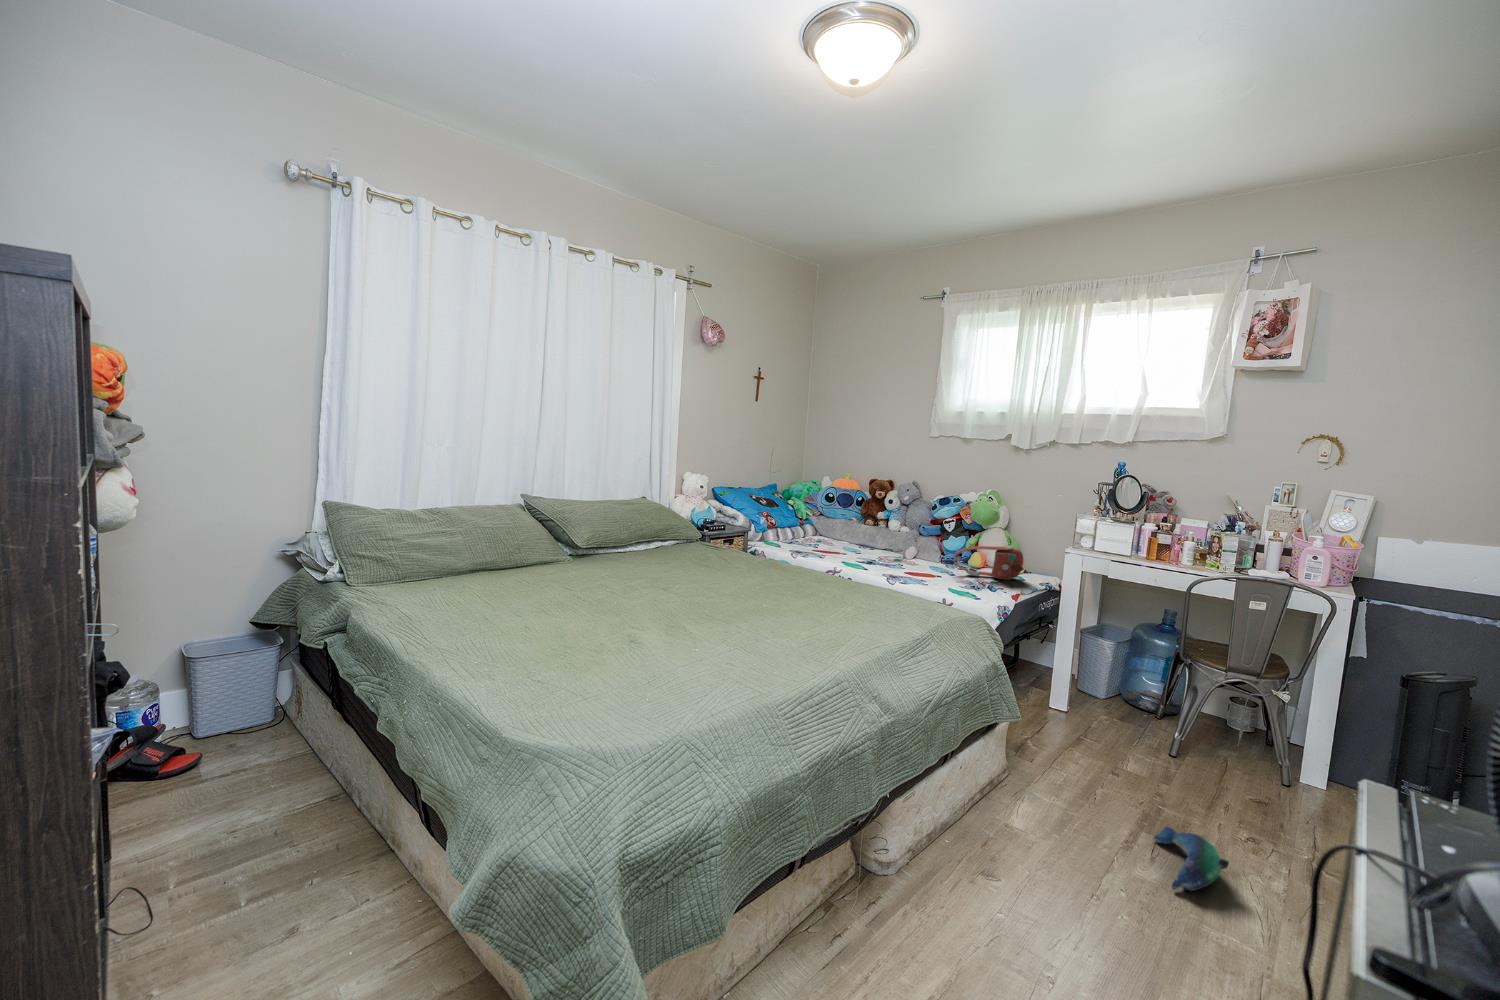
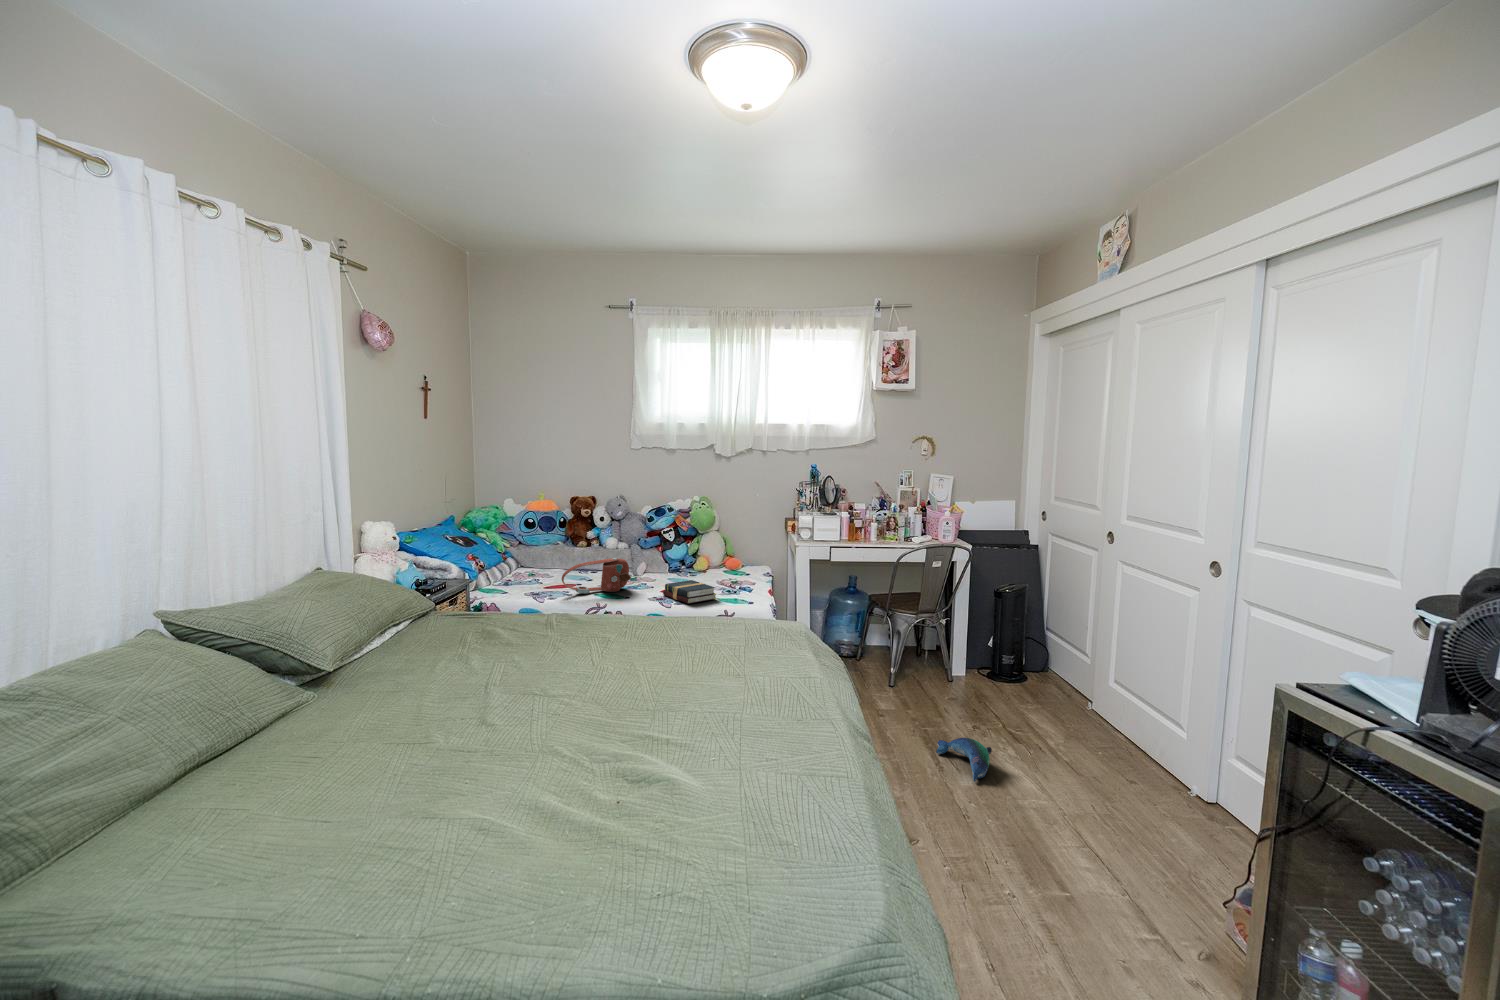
handbag: present [953,546,1024,580] -> present [562,558,631,594]
hardback book: none [904,567,951,591] -> present [663,580,716,604]

